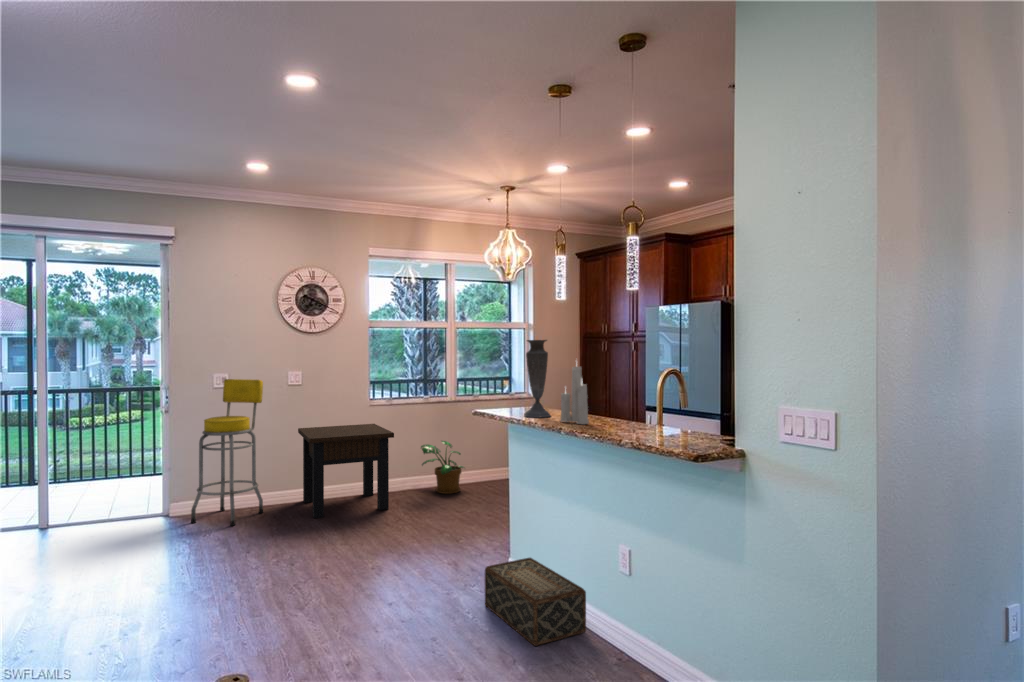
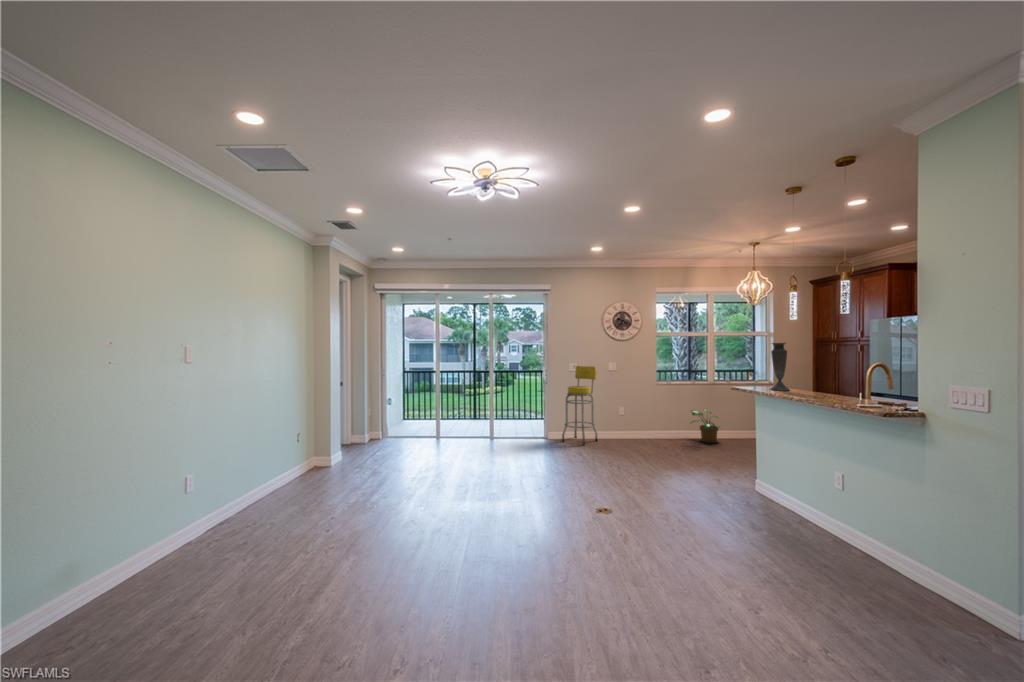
candle: present [560,366,589,424] -> none [797,352,819,395]
side table: present [298,424,394,518] -> none [615,395,674,447]
woven basket: present [485,558,586,646] -> none [744,478,818,525]

